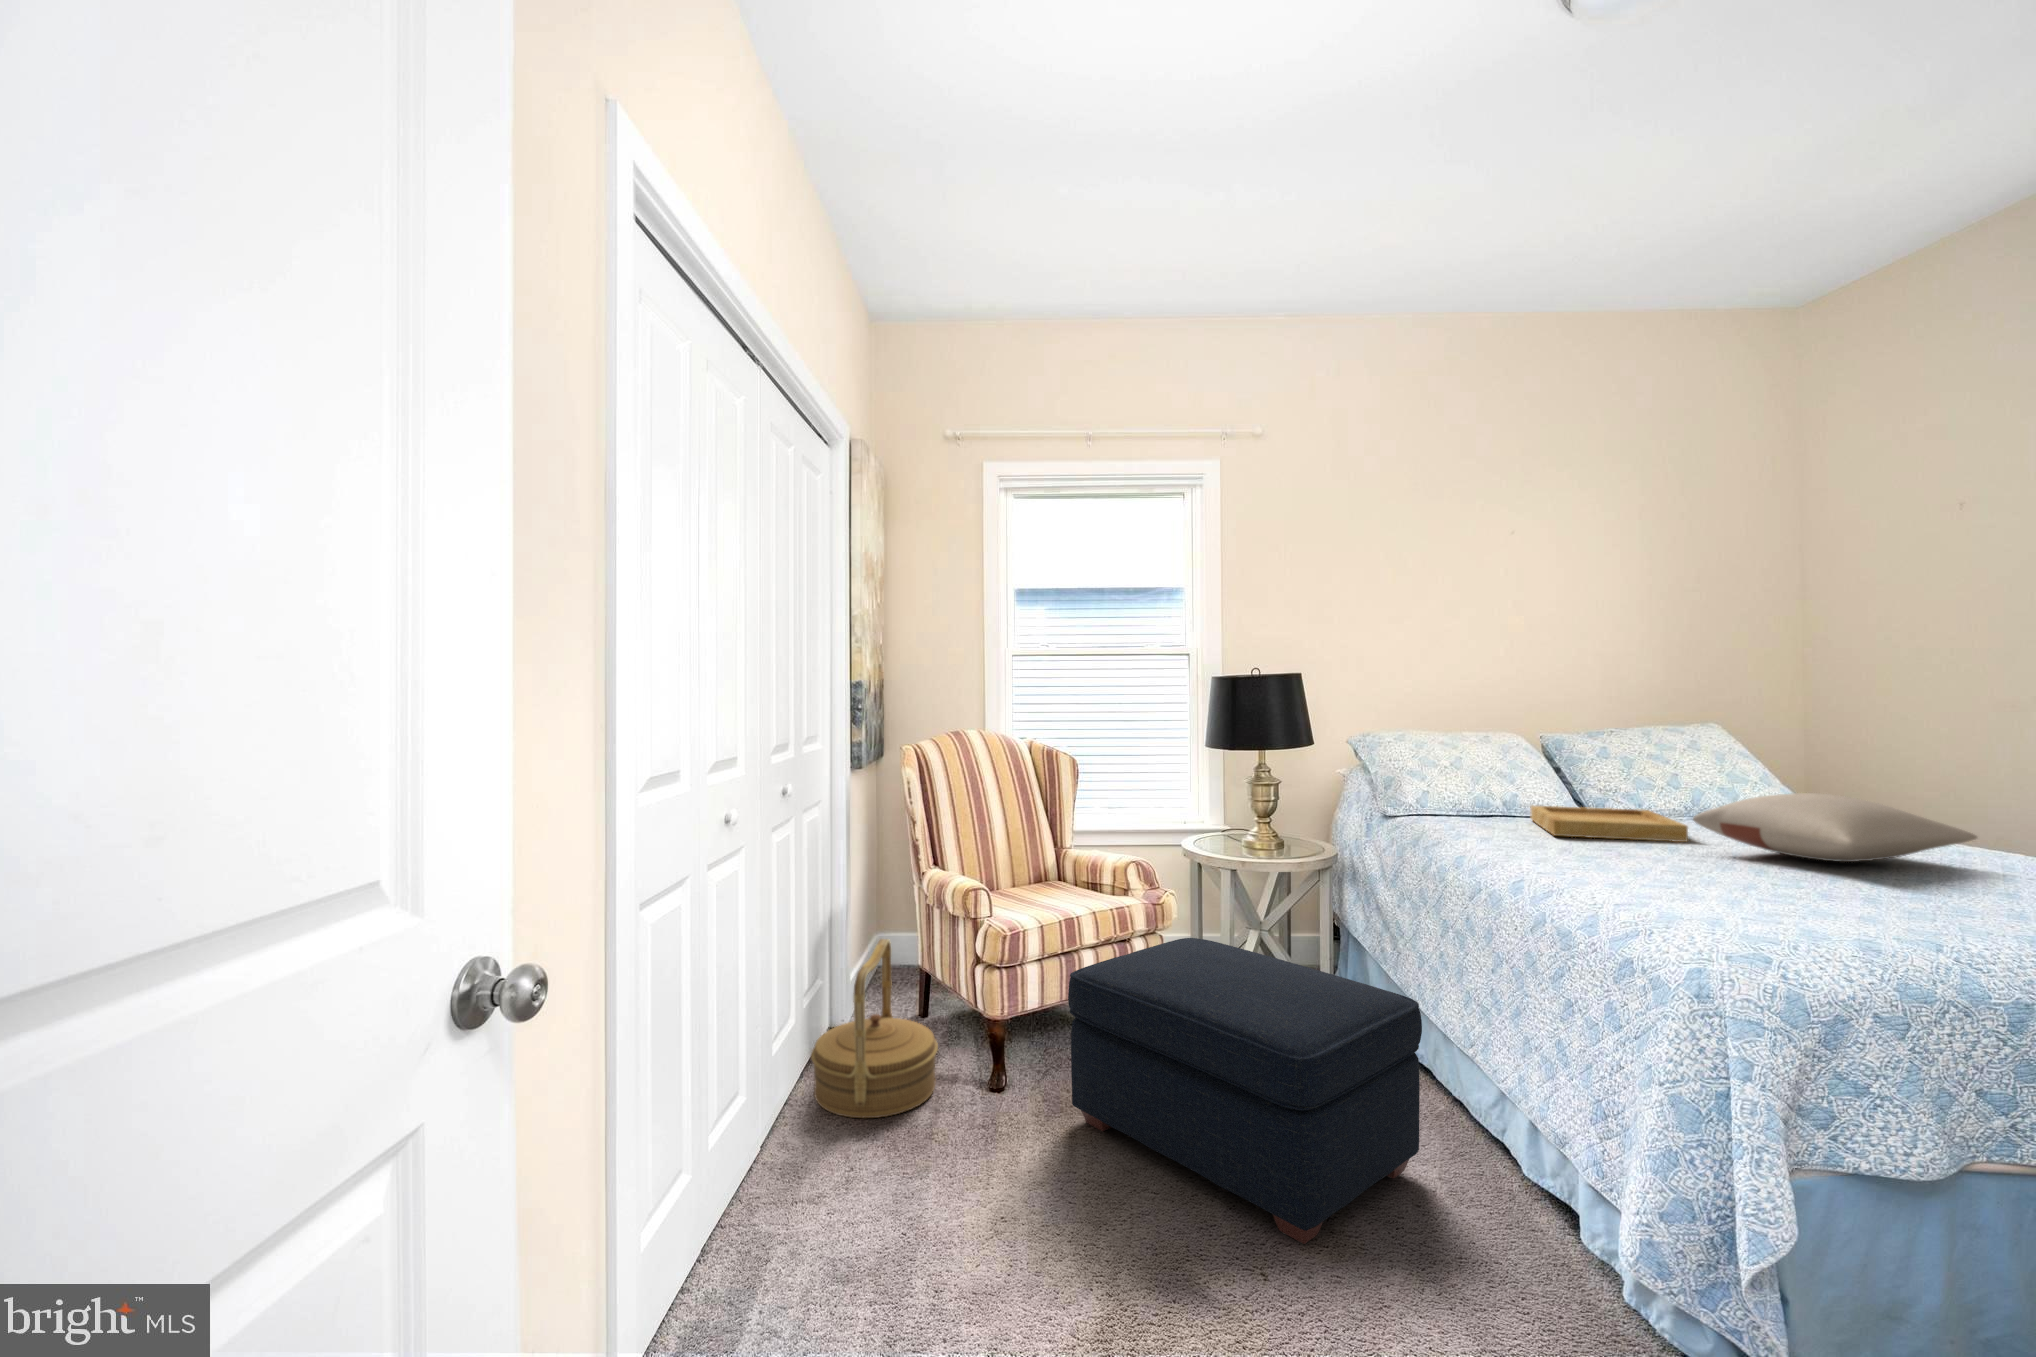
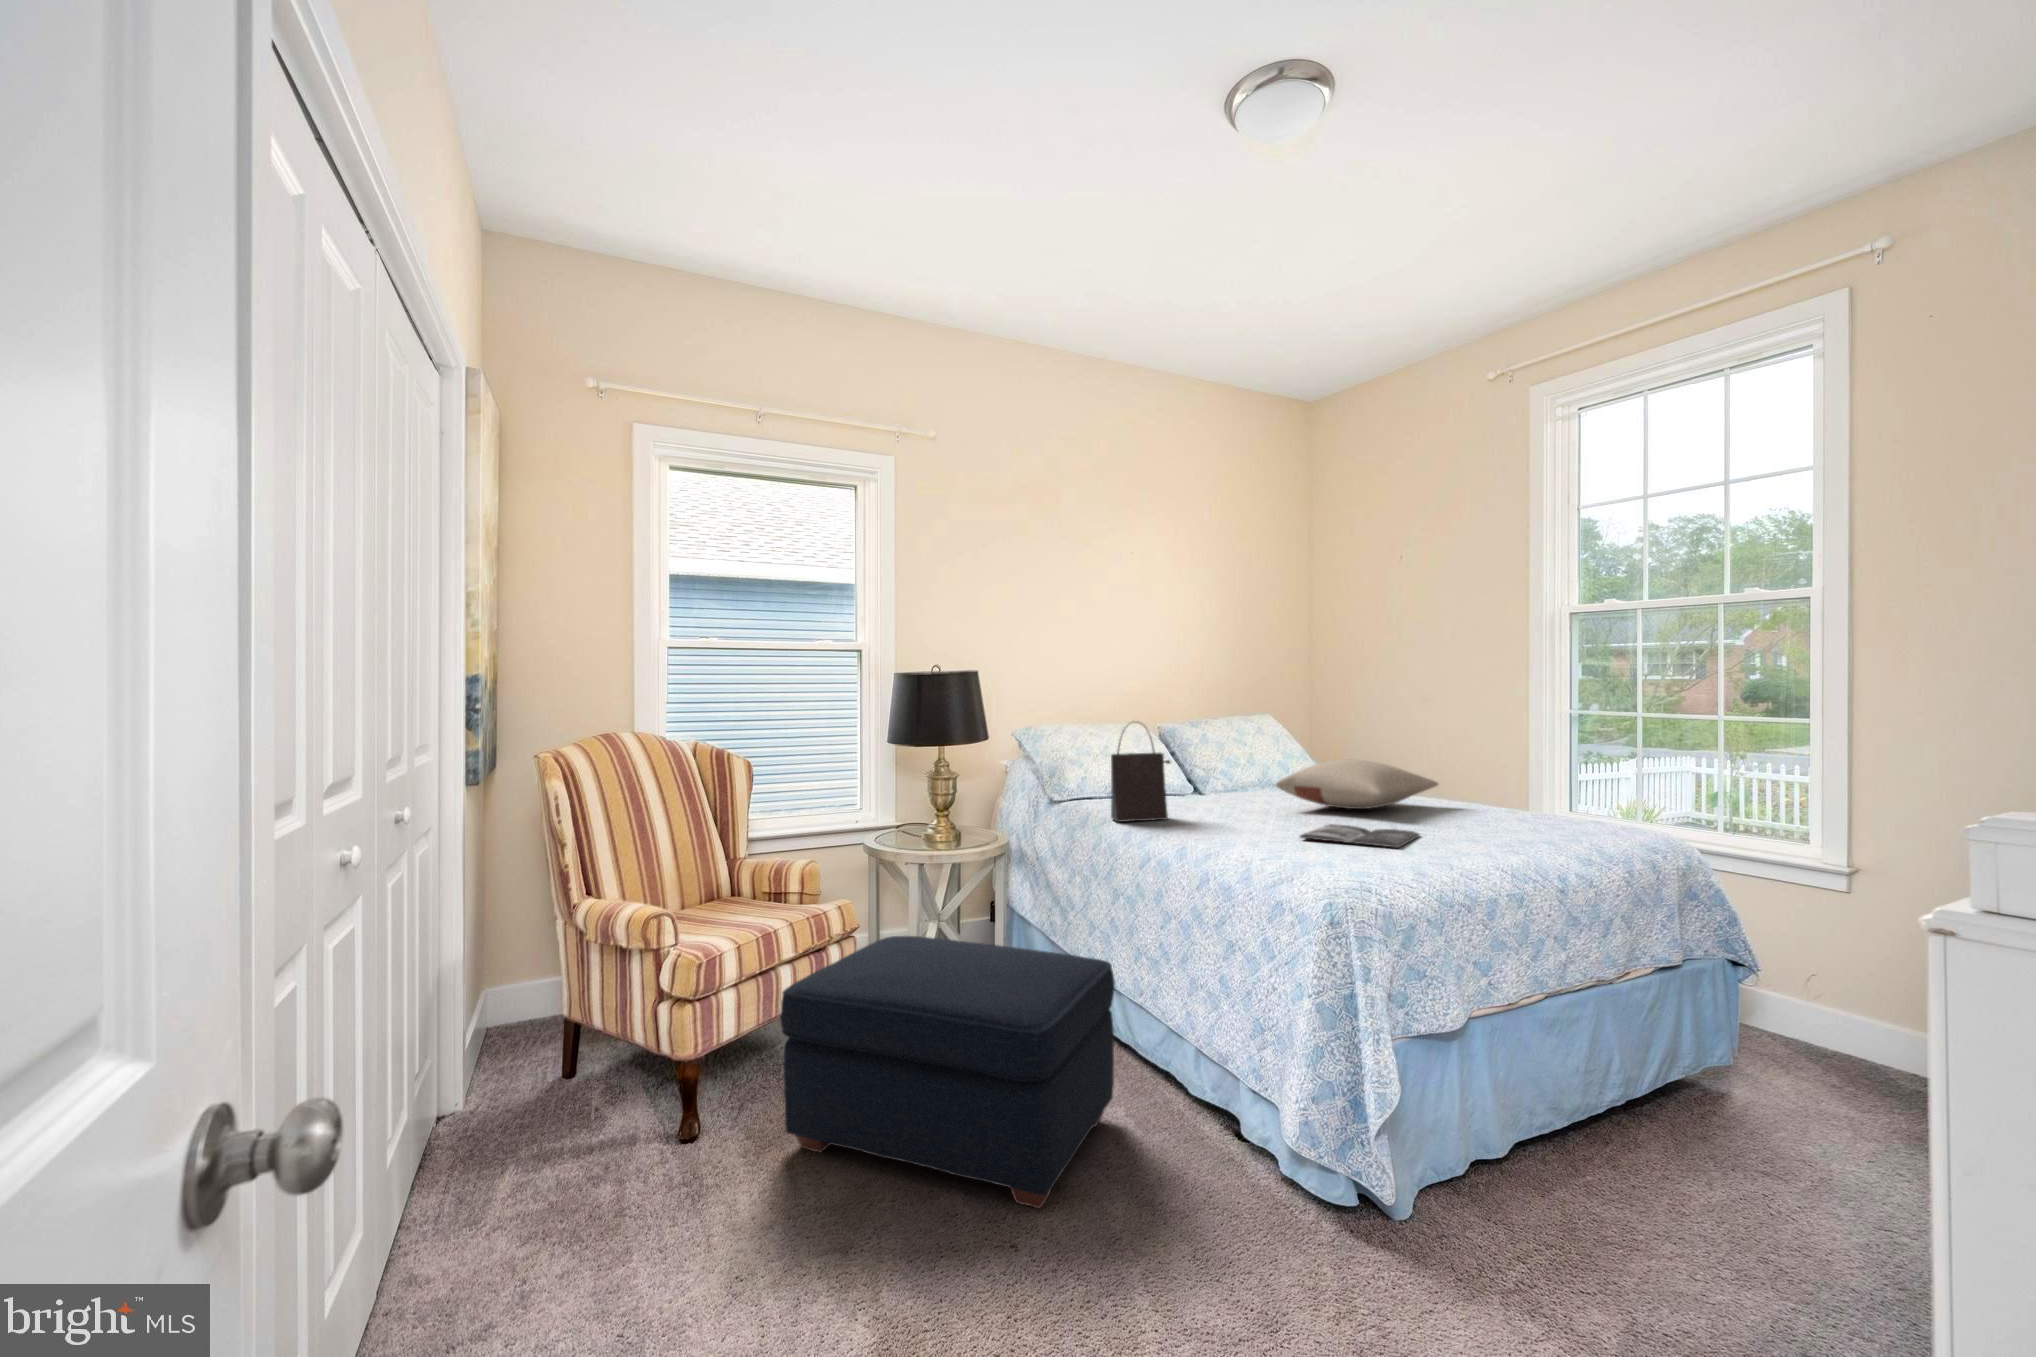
handbag: none [1456,731,1536,849] -> present [1111,734,1170,822]
tray: present [1531,806,1688,842] -> none [1154,782,1268,807]
magazine: none [1698,877,1905,919] -> present [1300,824,1419,848]
woven basket: present [811,939,938,1118] -> none [443,989,618,1217]

